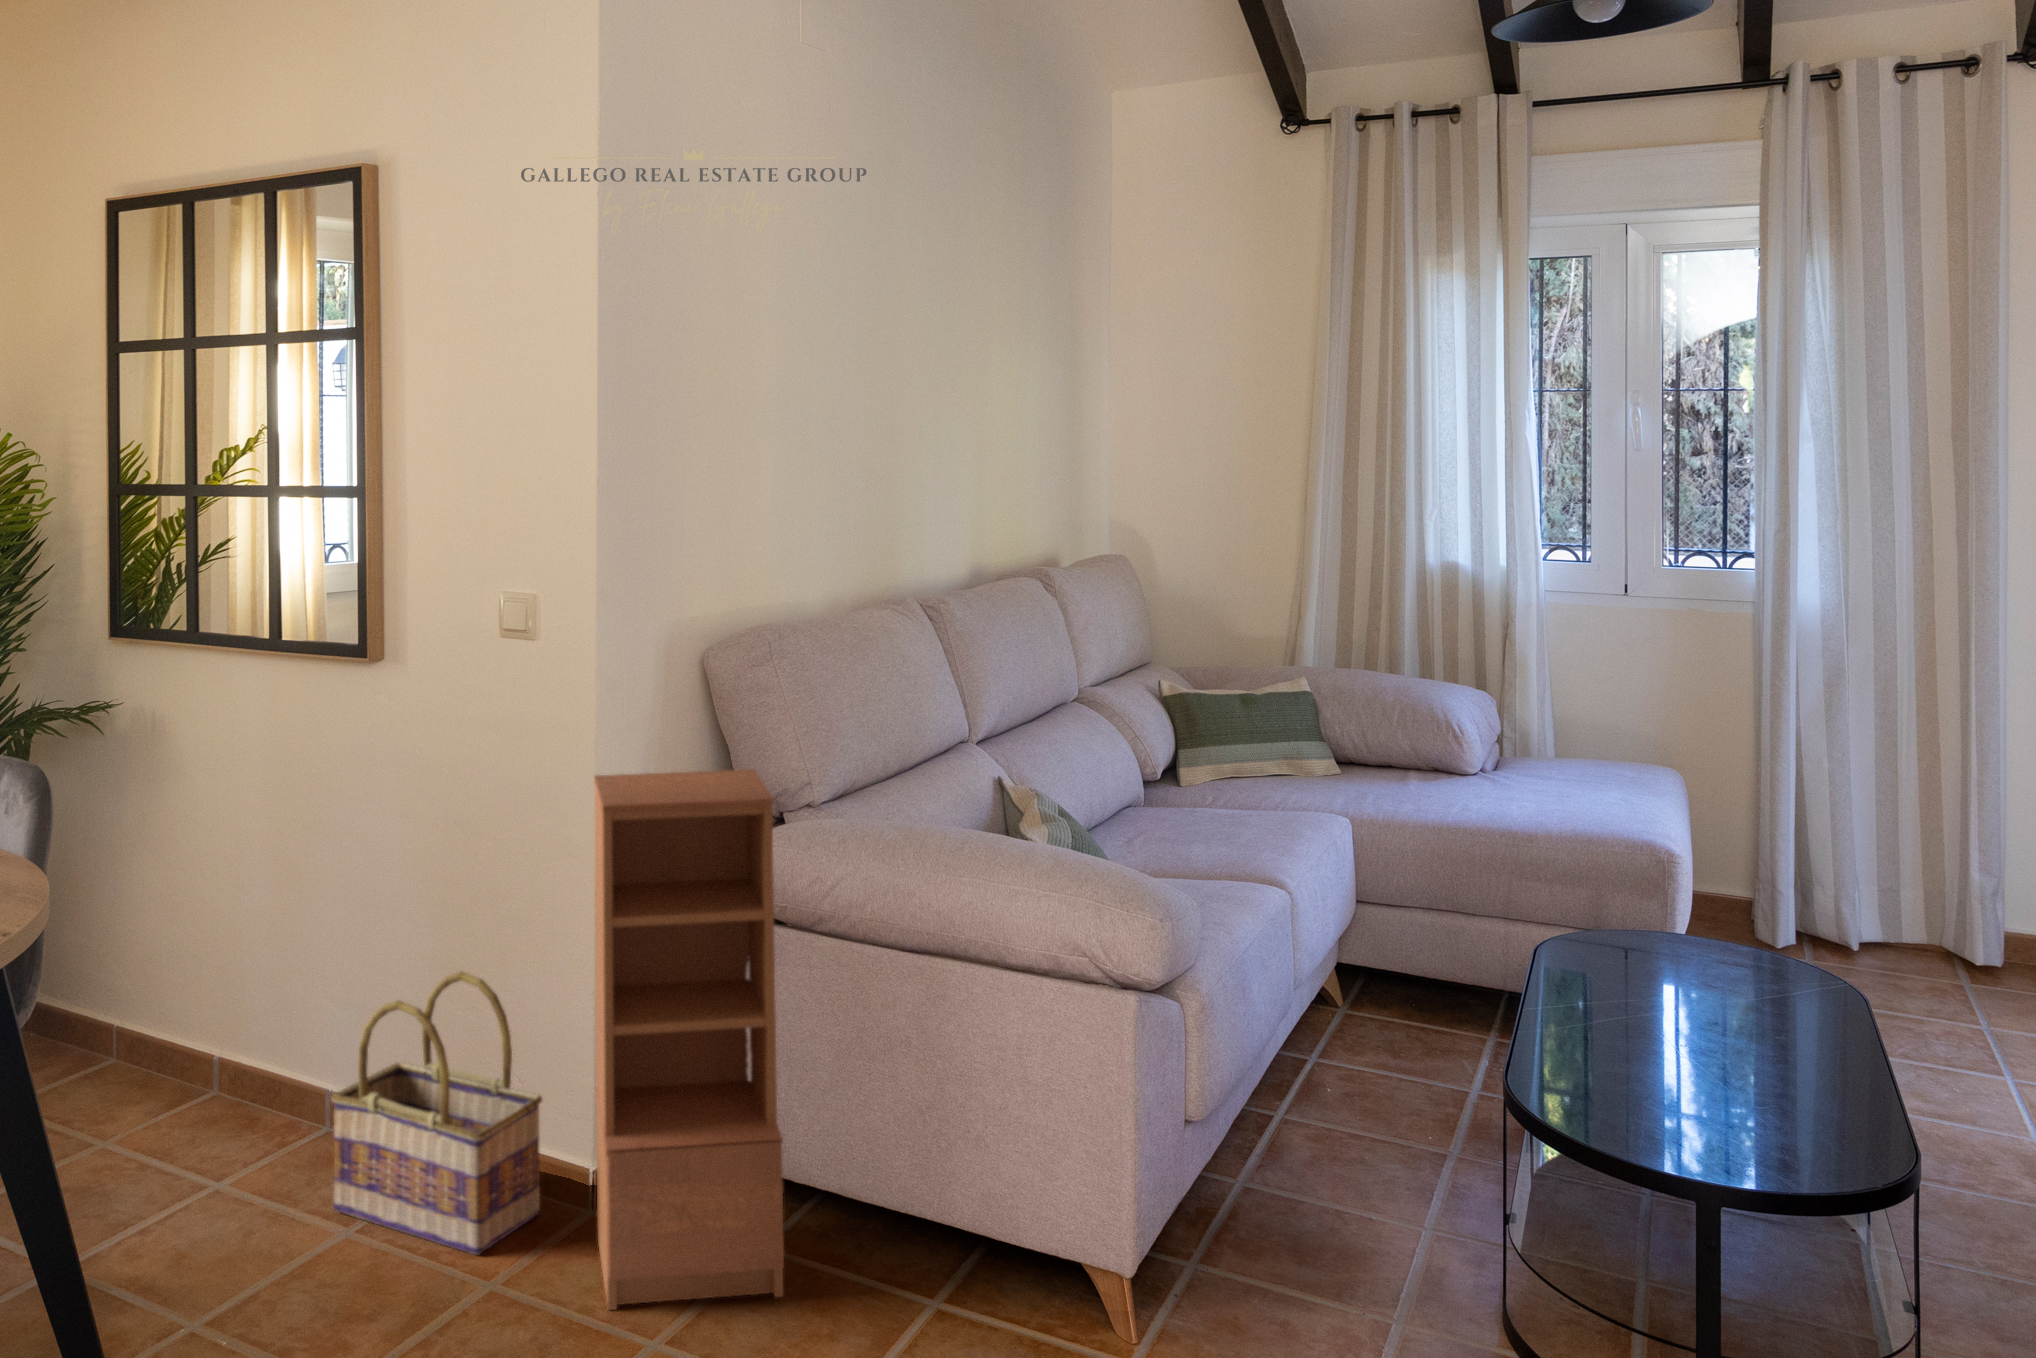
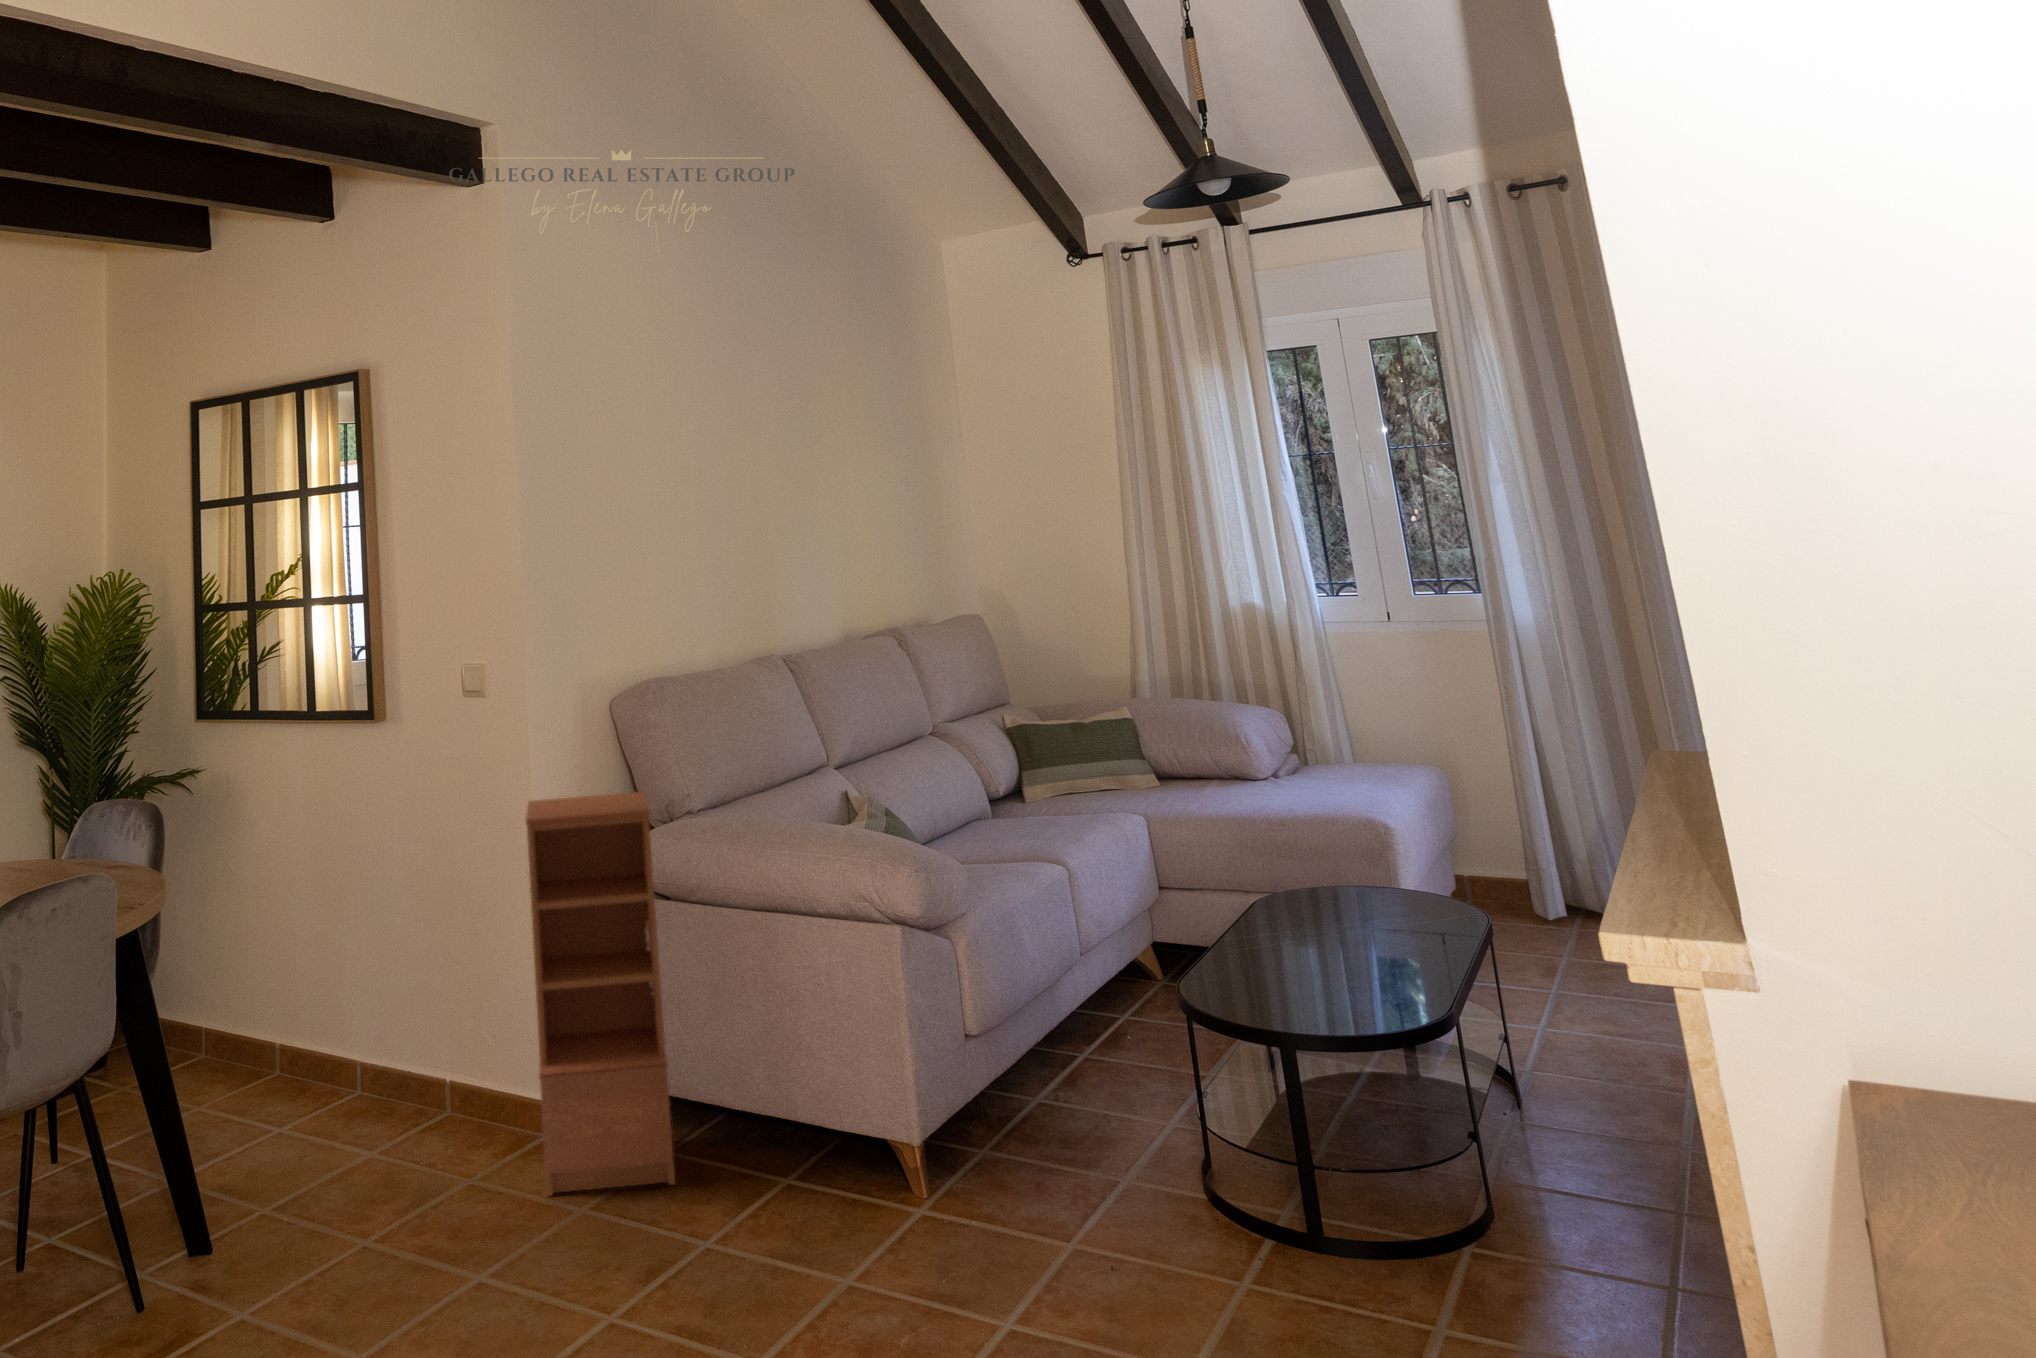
basket: present [331,972,542,1255] -> none [356,955,509,1164]

